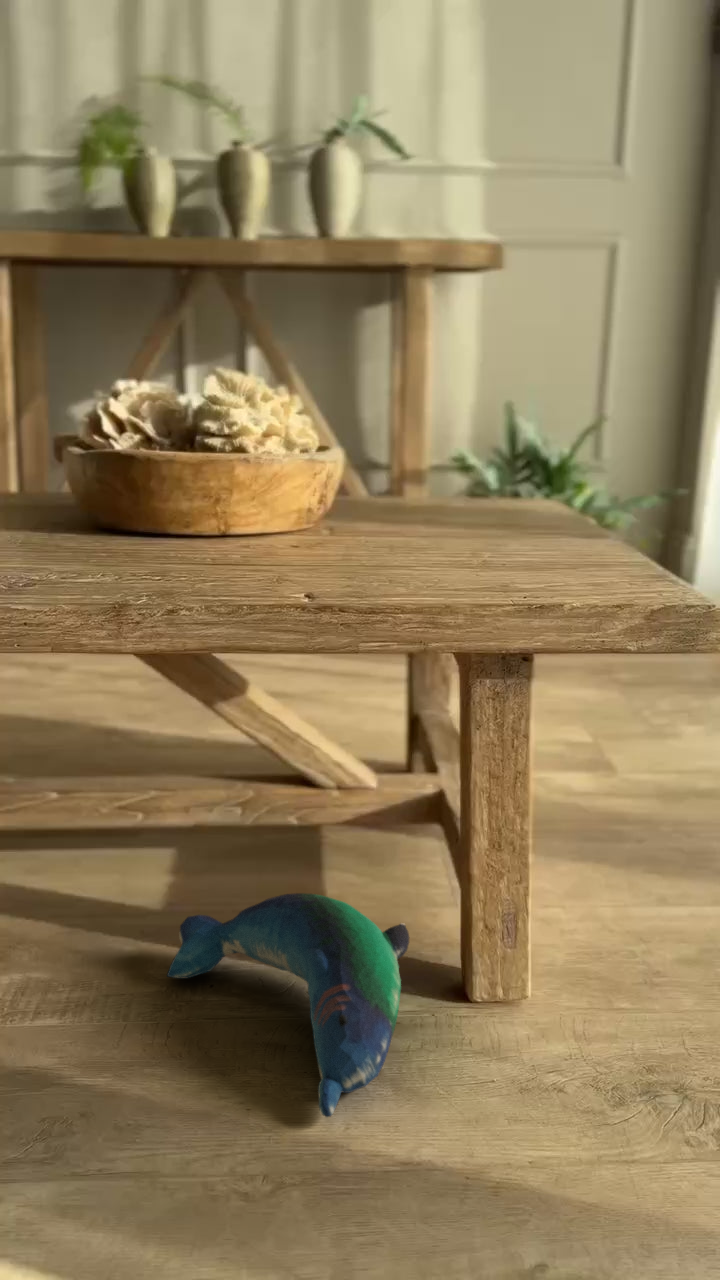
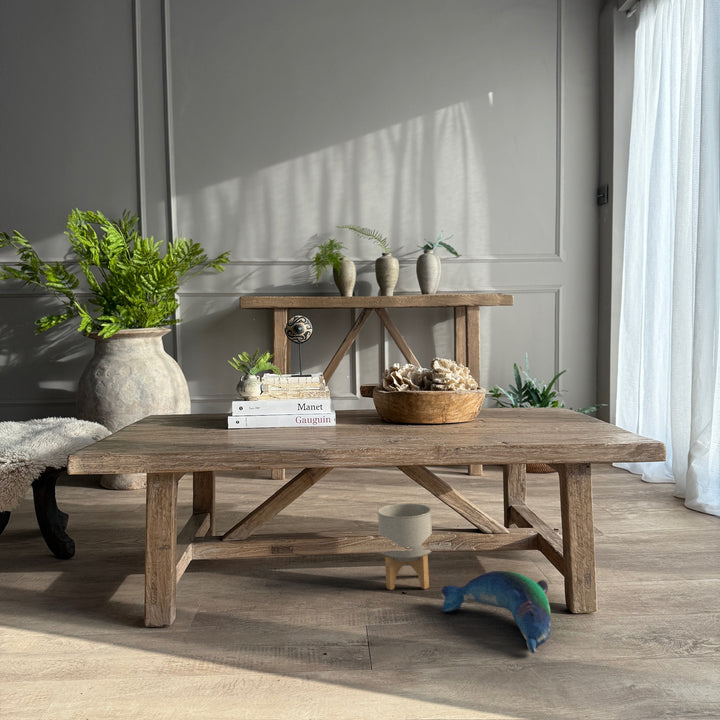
planter: none [65,713,193,910] -> present [378,504,432,590]

